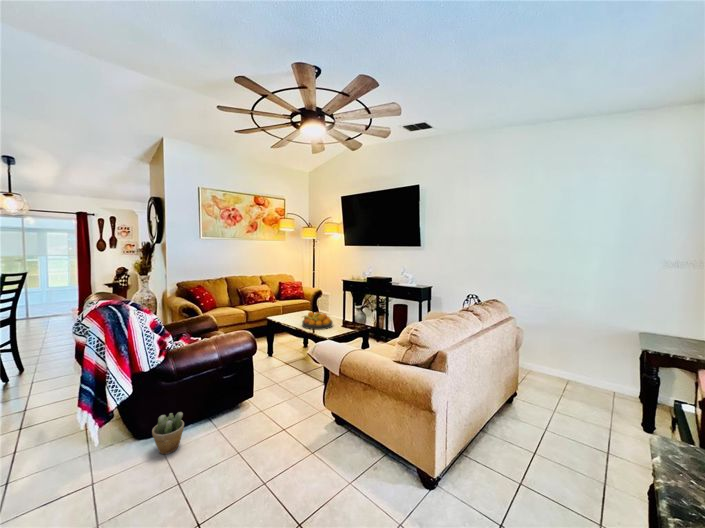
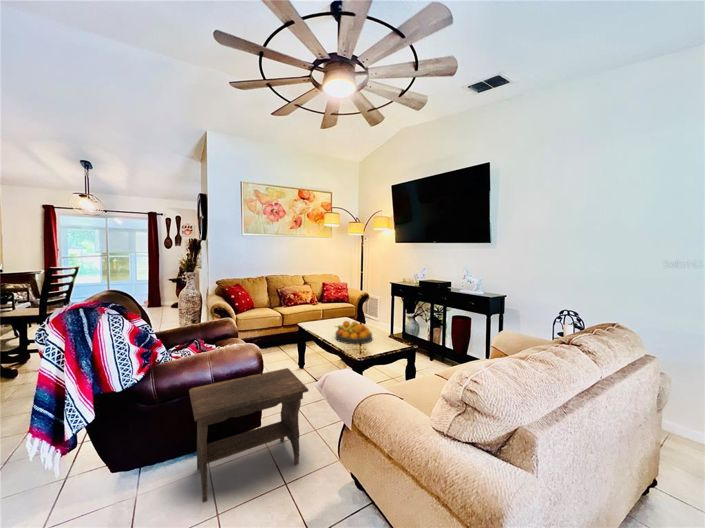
footstool: none [202,348,296,447] -> present [189,368,308,502]
potted plant: present [152,412,184,454] -> none [119,447,161,502]

